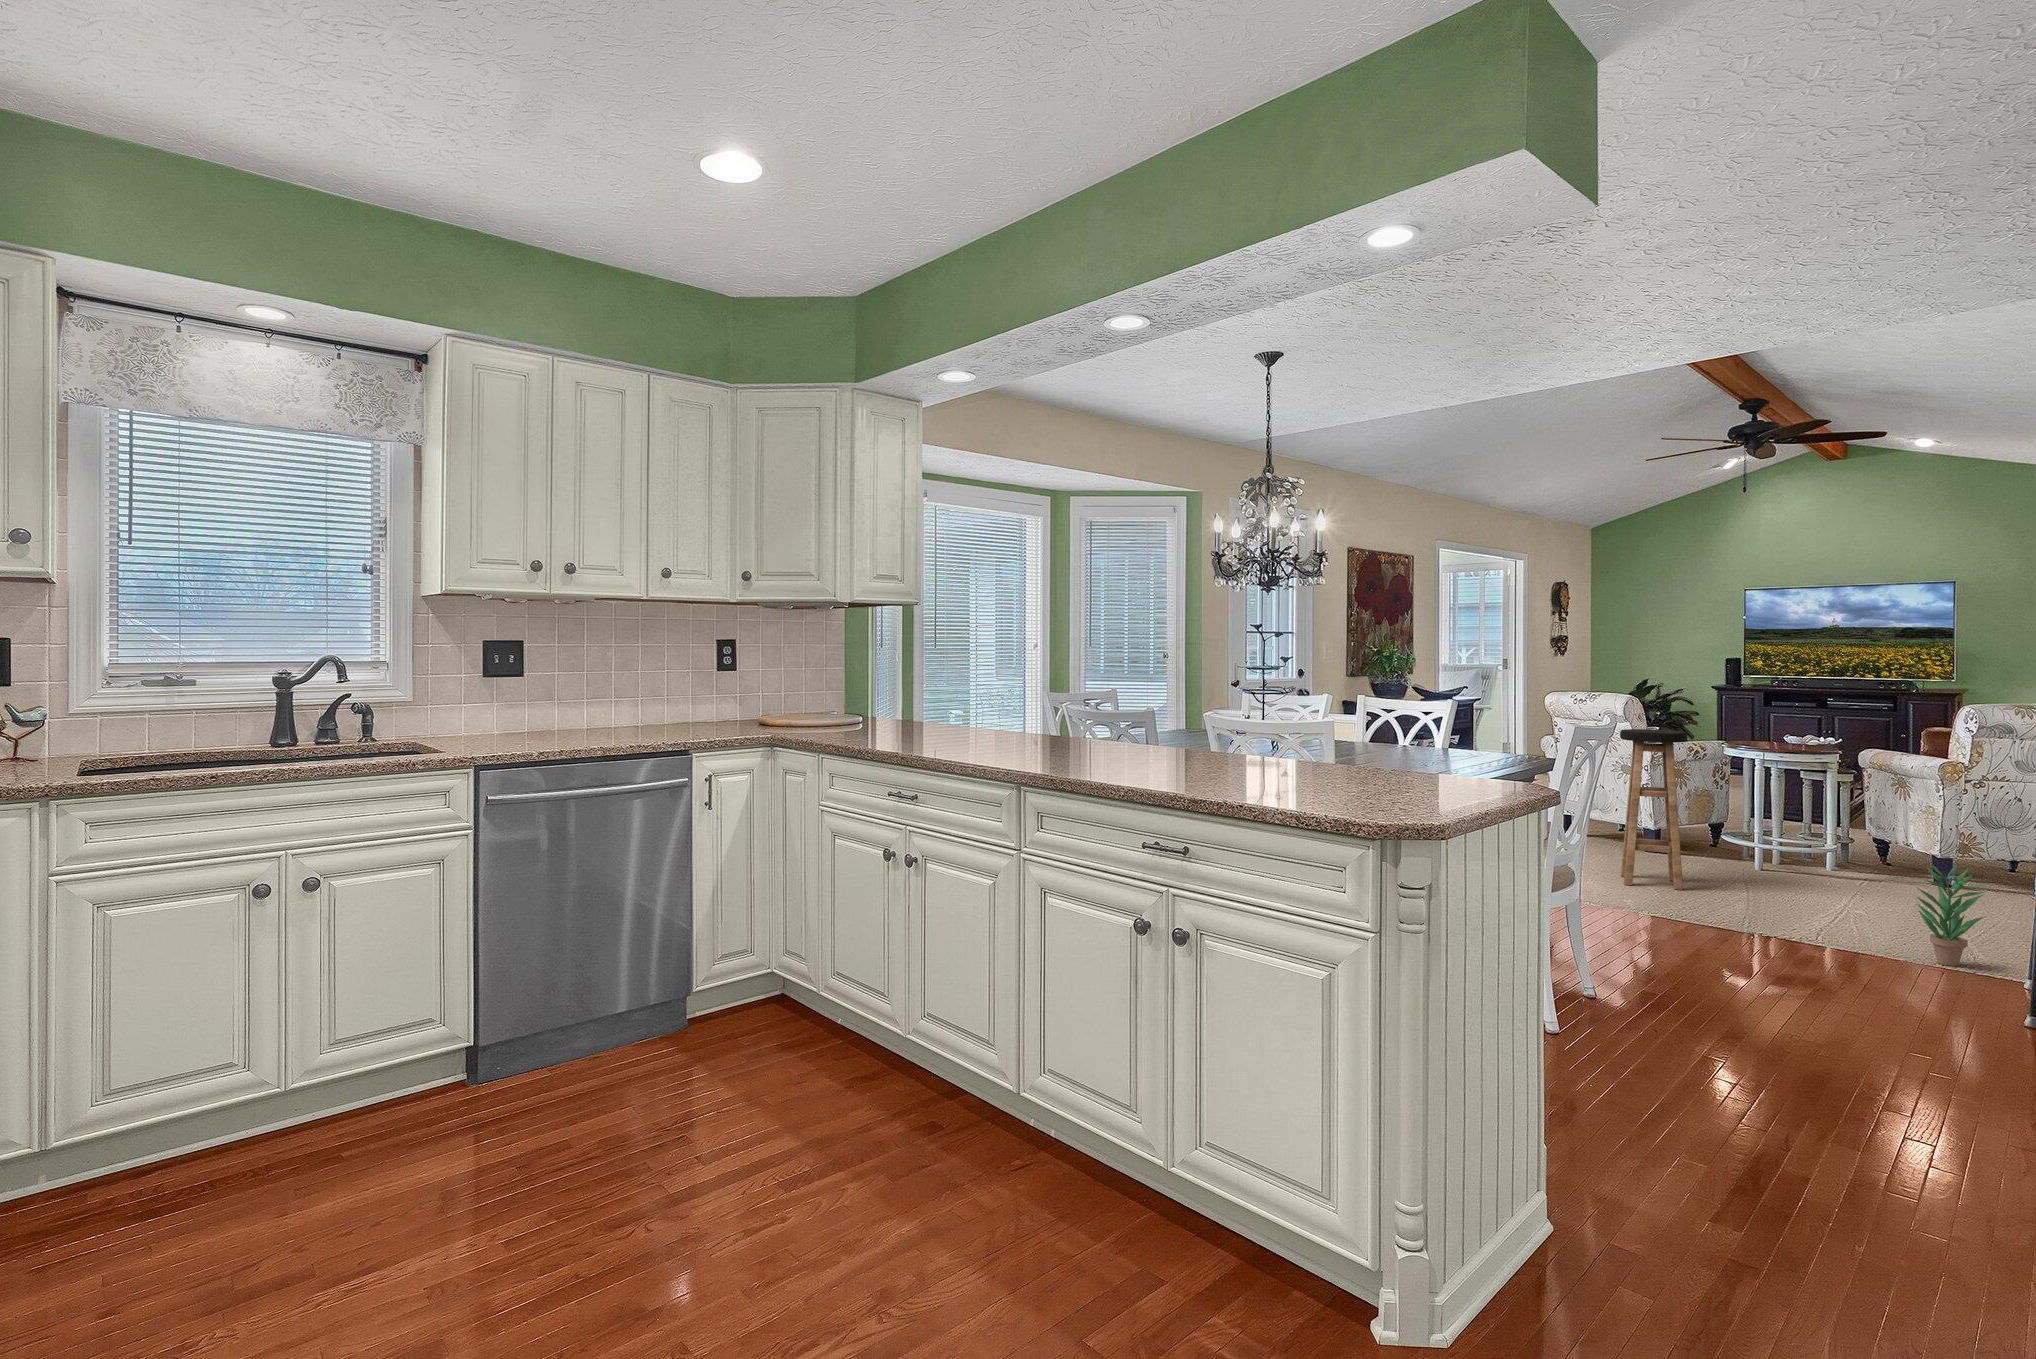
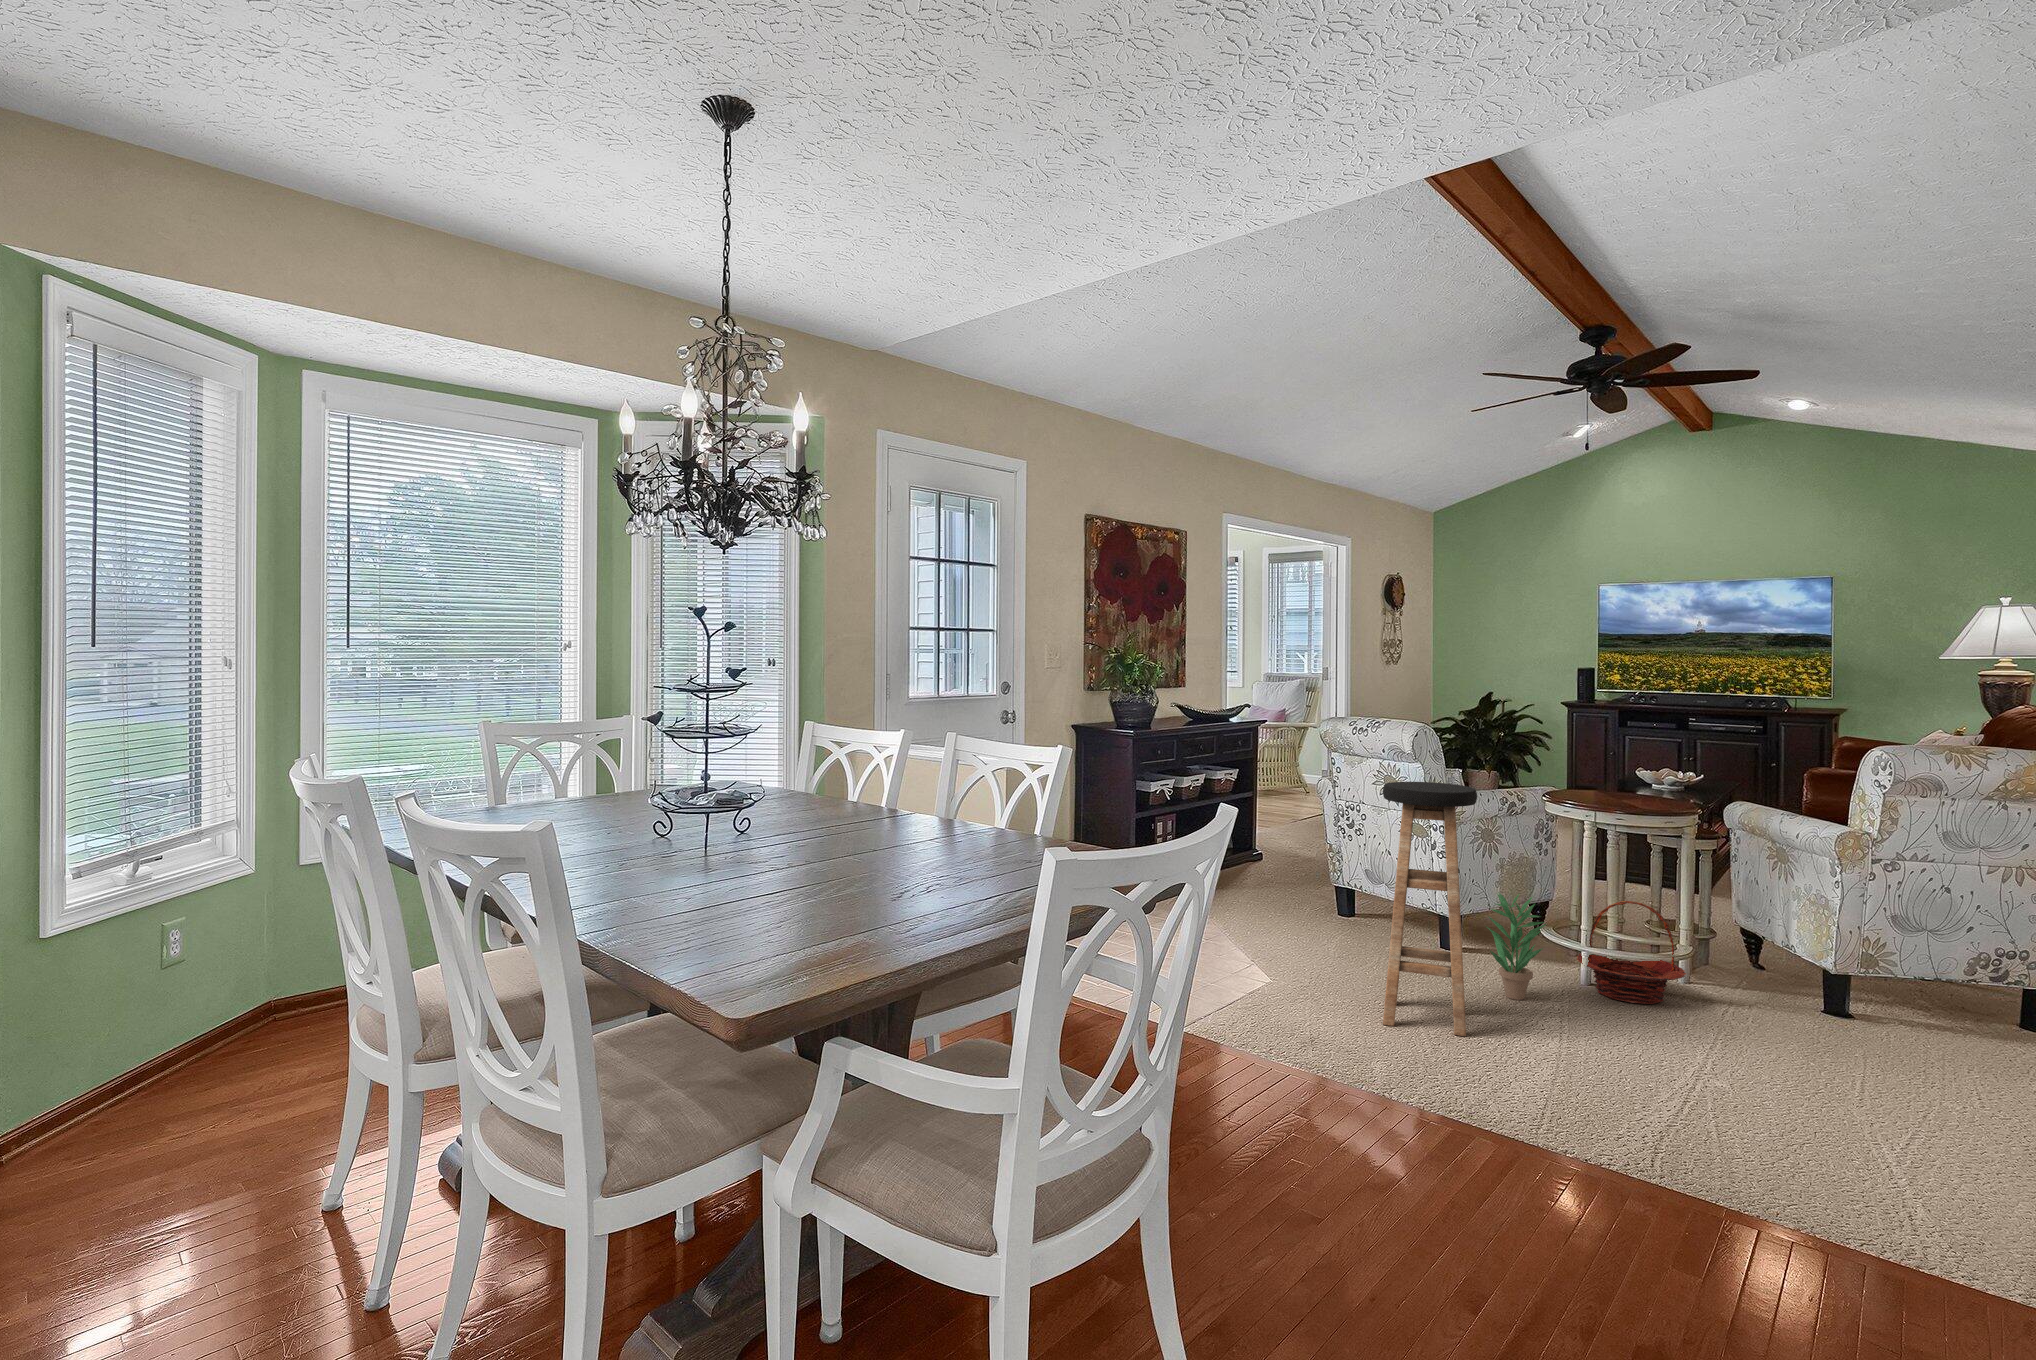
basket: none [1752,811,1833,879] -> present [1577,901,1686,1004]
potted plant: present [1917,865,1984,966] -> present [1486,892,1546,1000]

